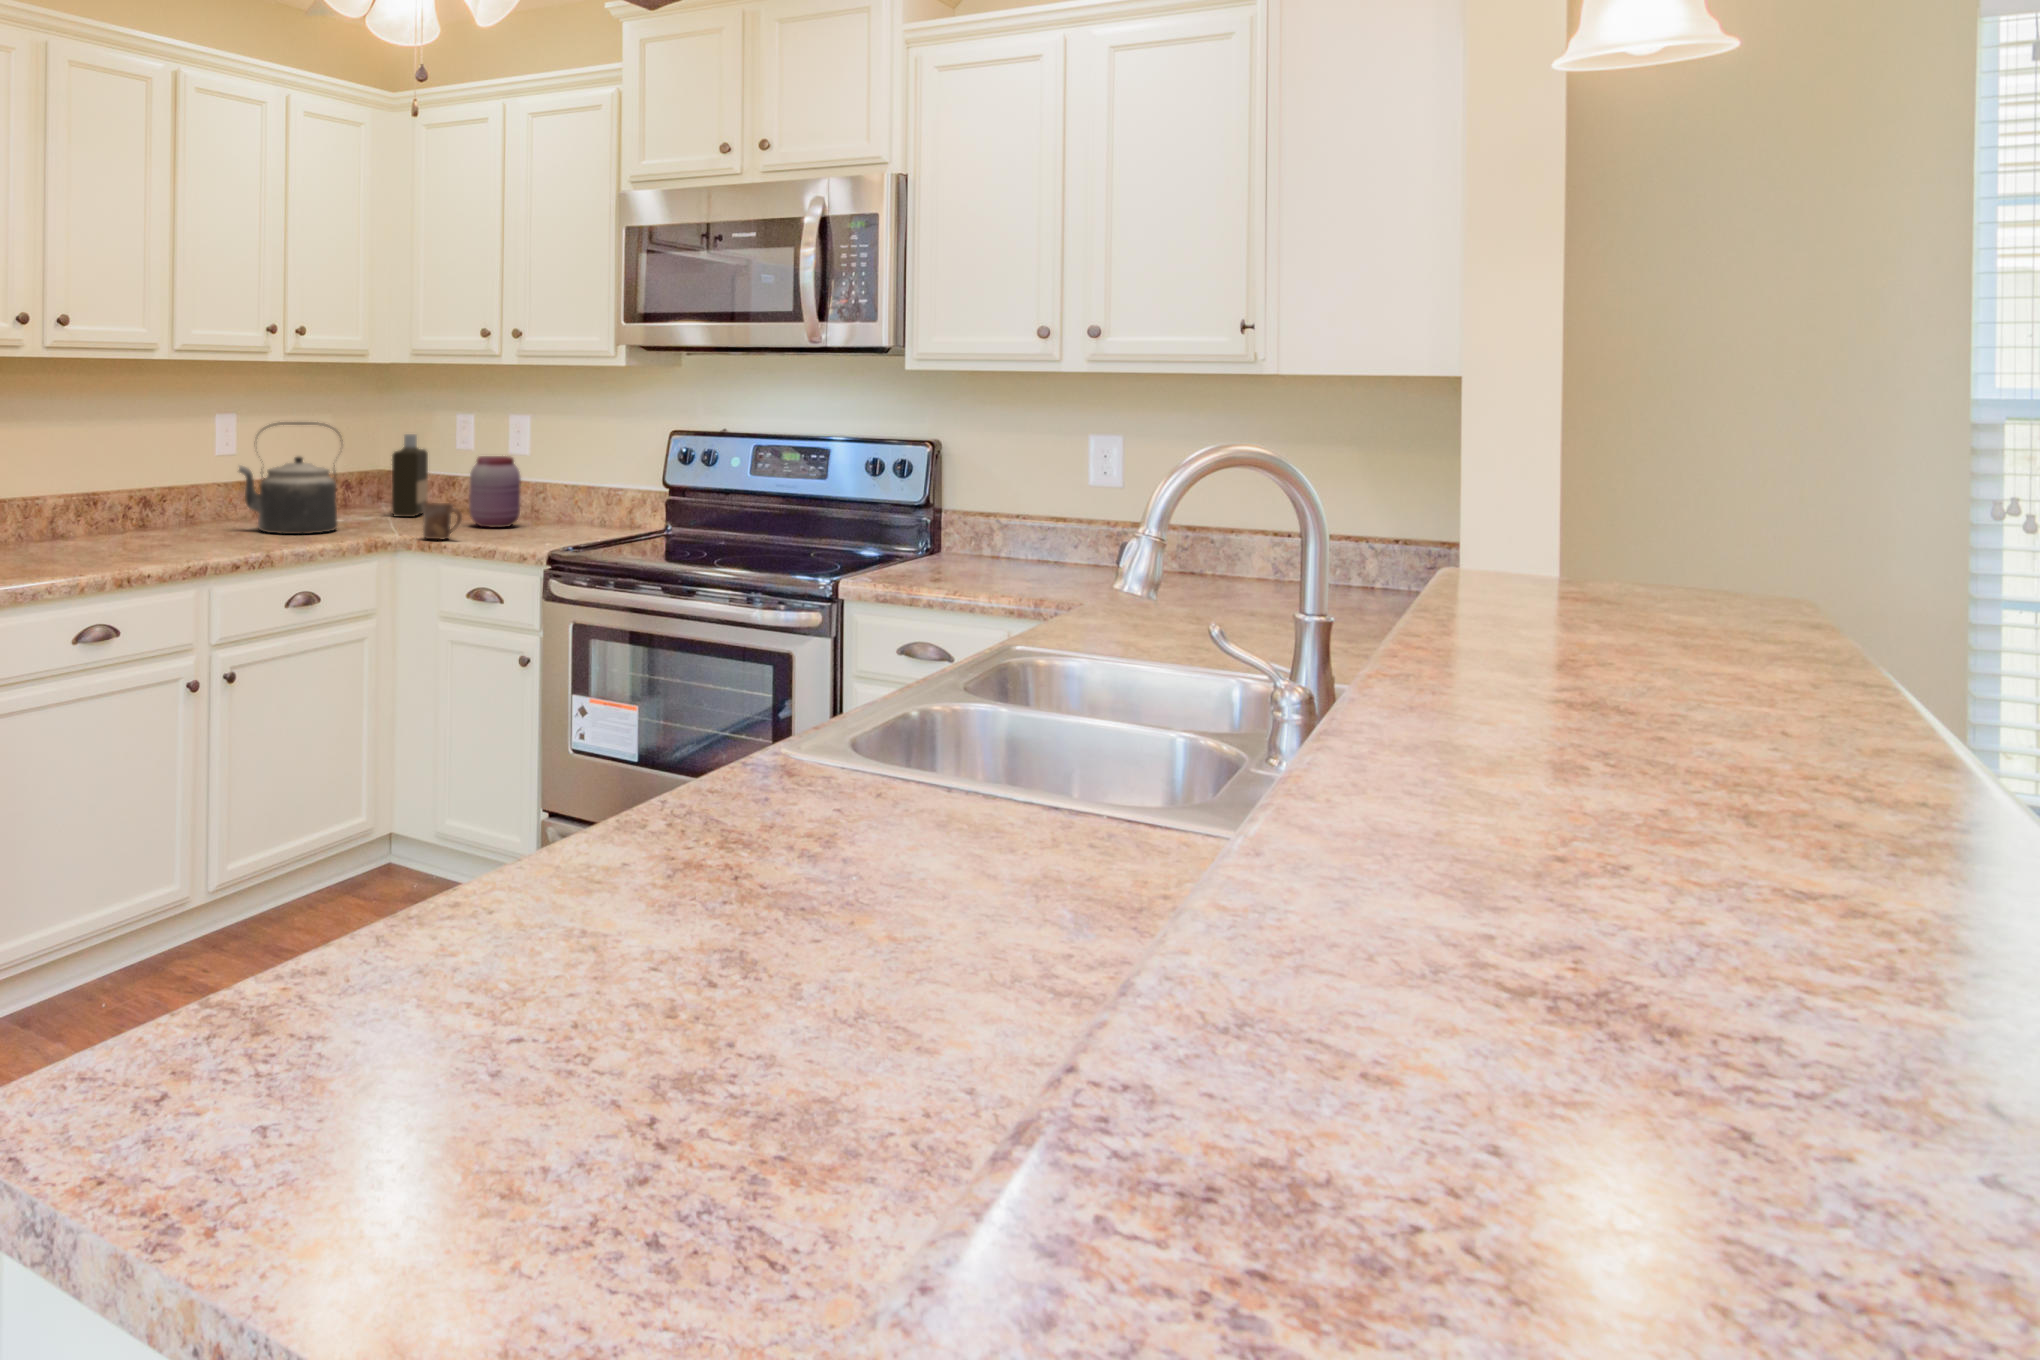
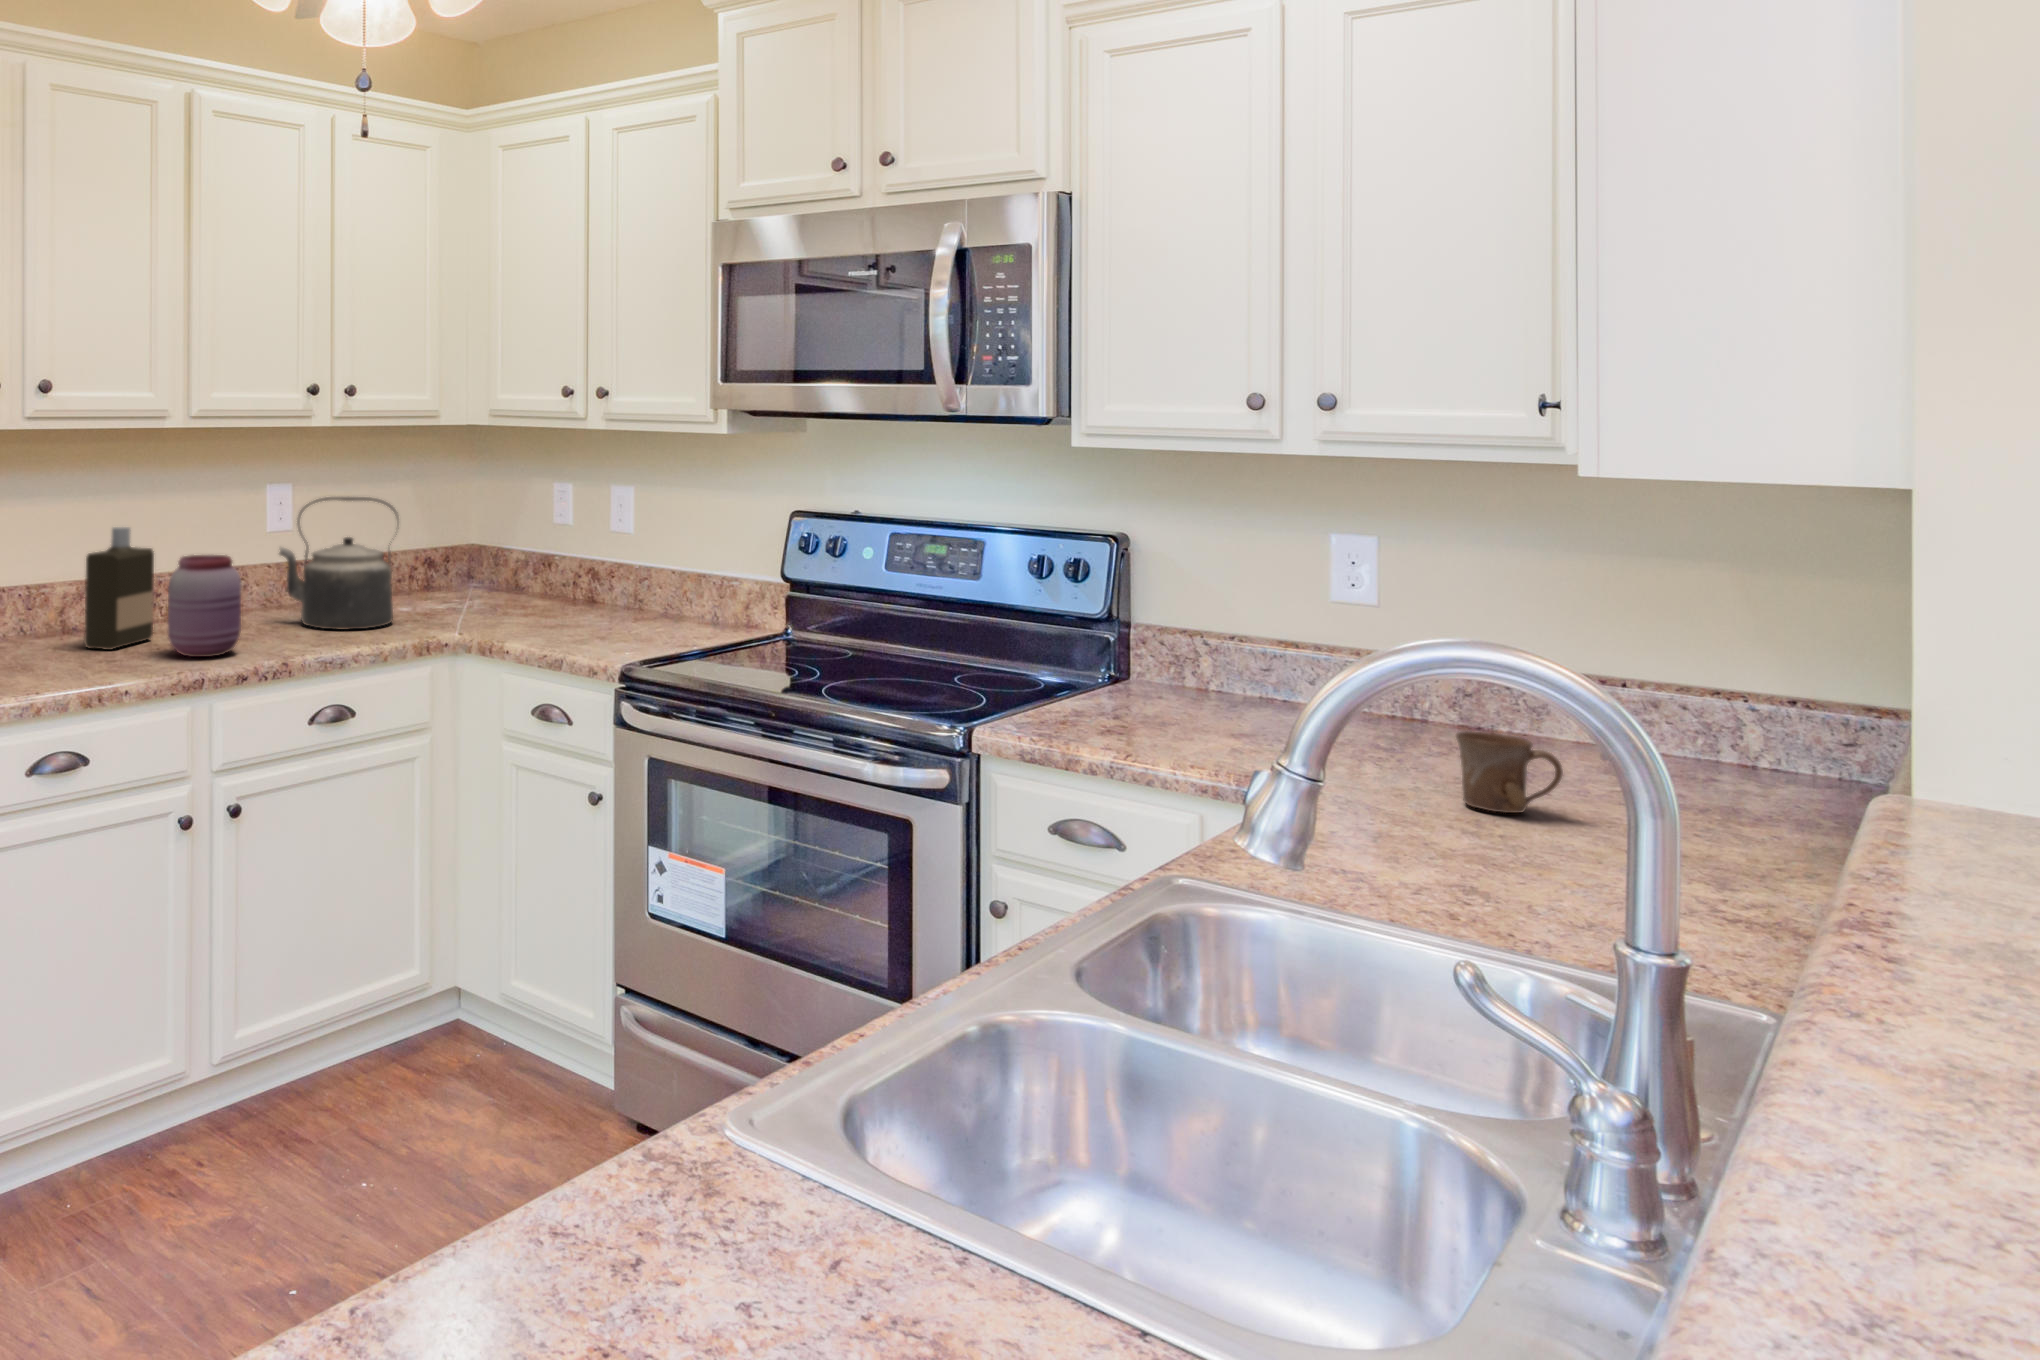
bottle: present [392,434,428,517] -> present [84,527,154,650]
jar: present [469,456,521,527] -> present [168,555,241,657]
mug: present [422,503,462,539] -> present [1456,731,1563,813]

